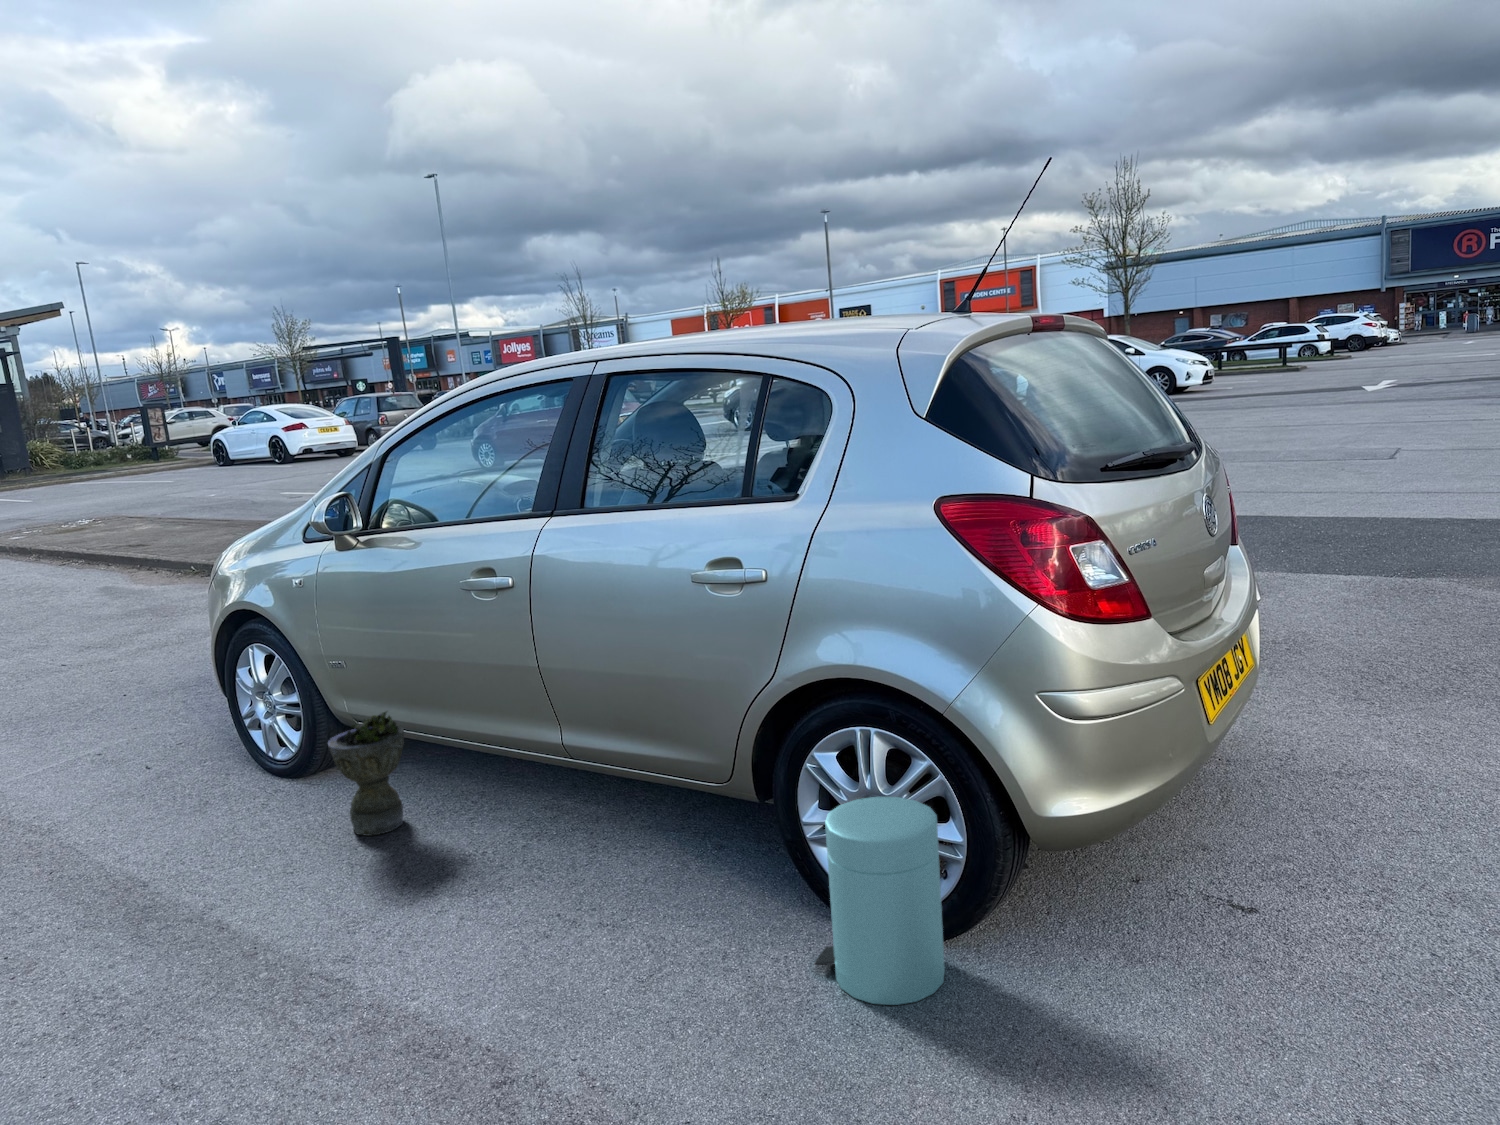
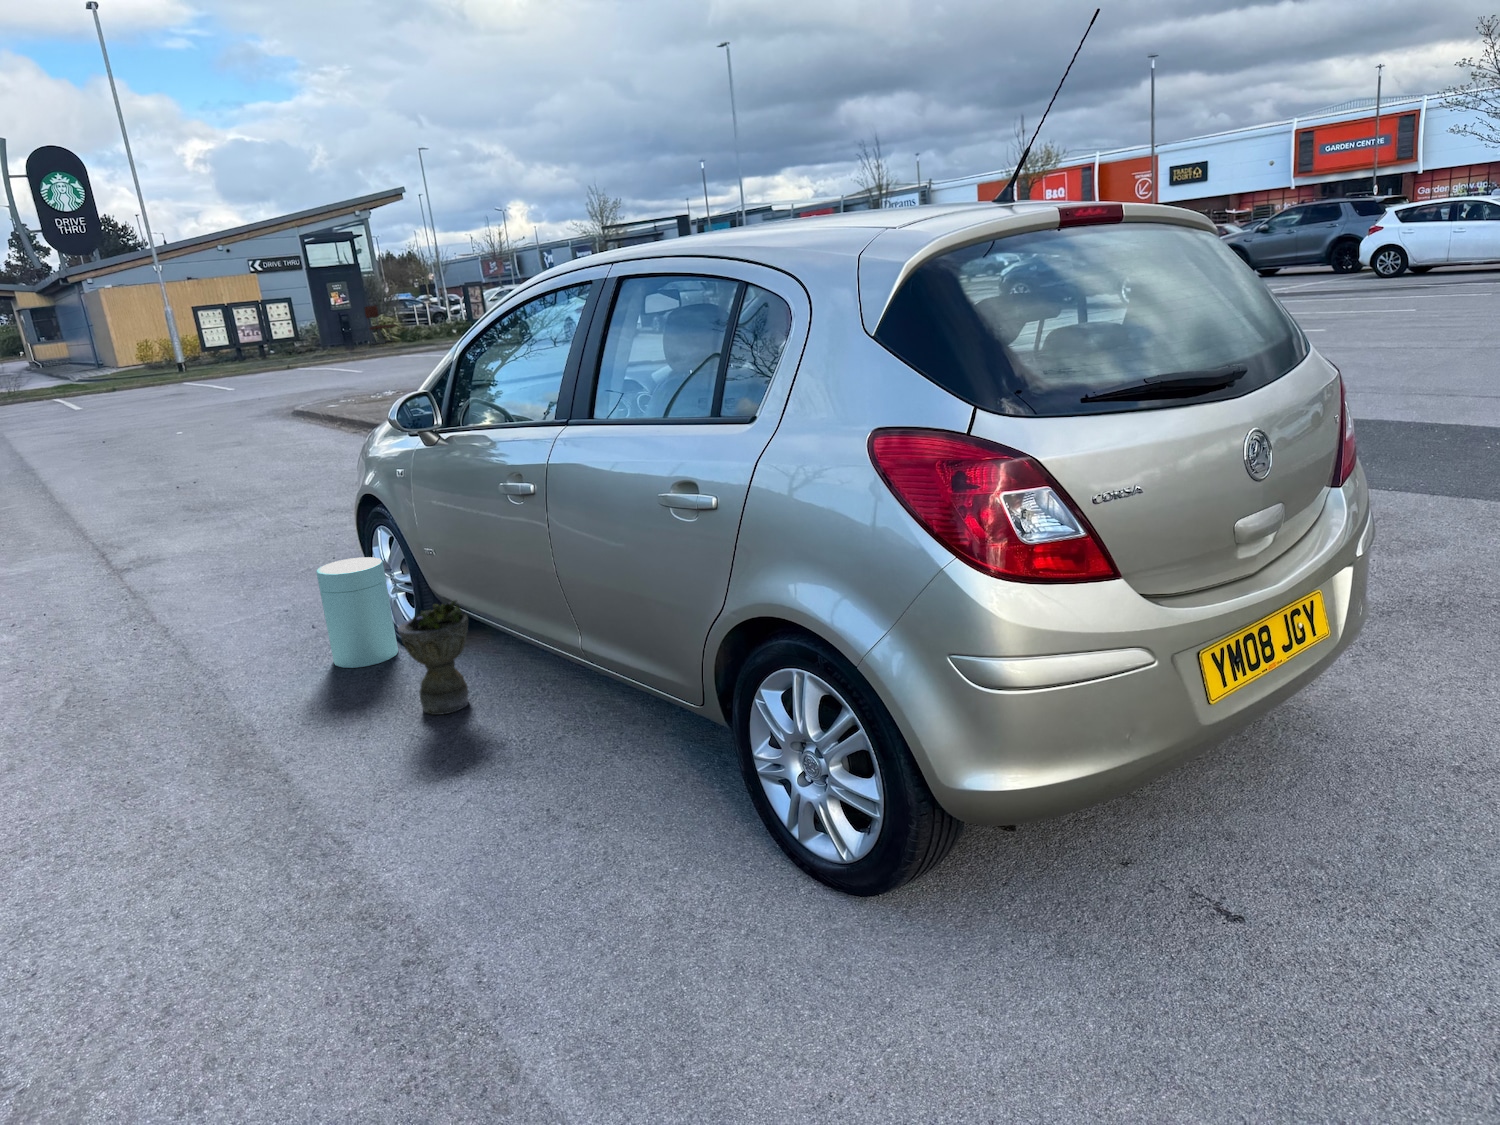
bench: none [17,430,57,473] -> present [365,306,396,344]
trash can: present [815,797,945,1005] -> present [316,557,398,668]

